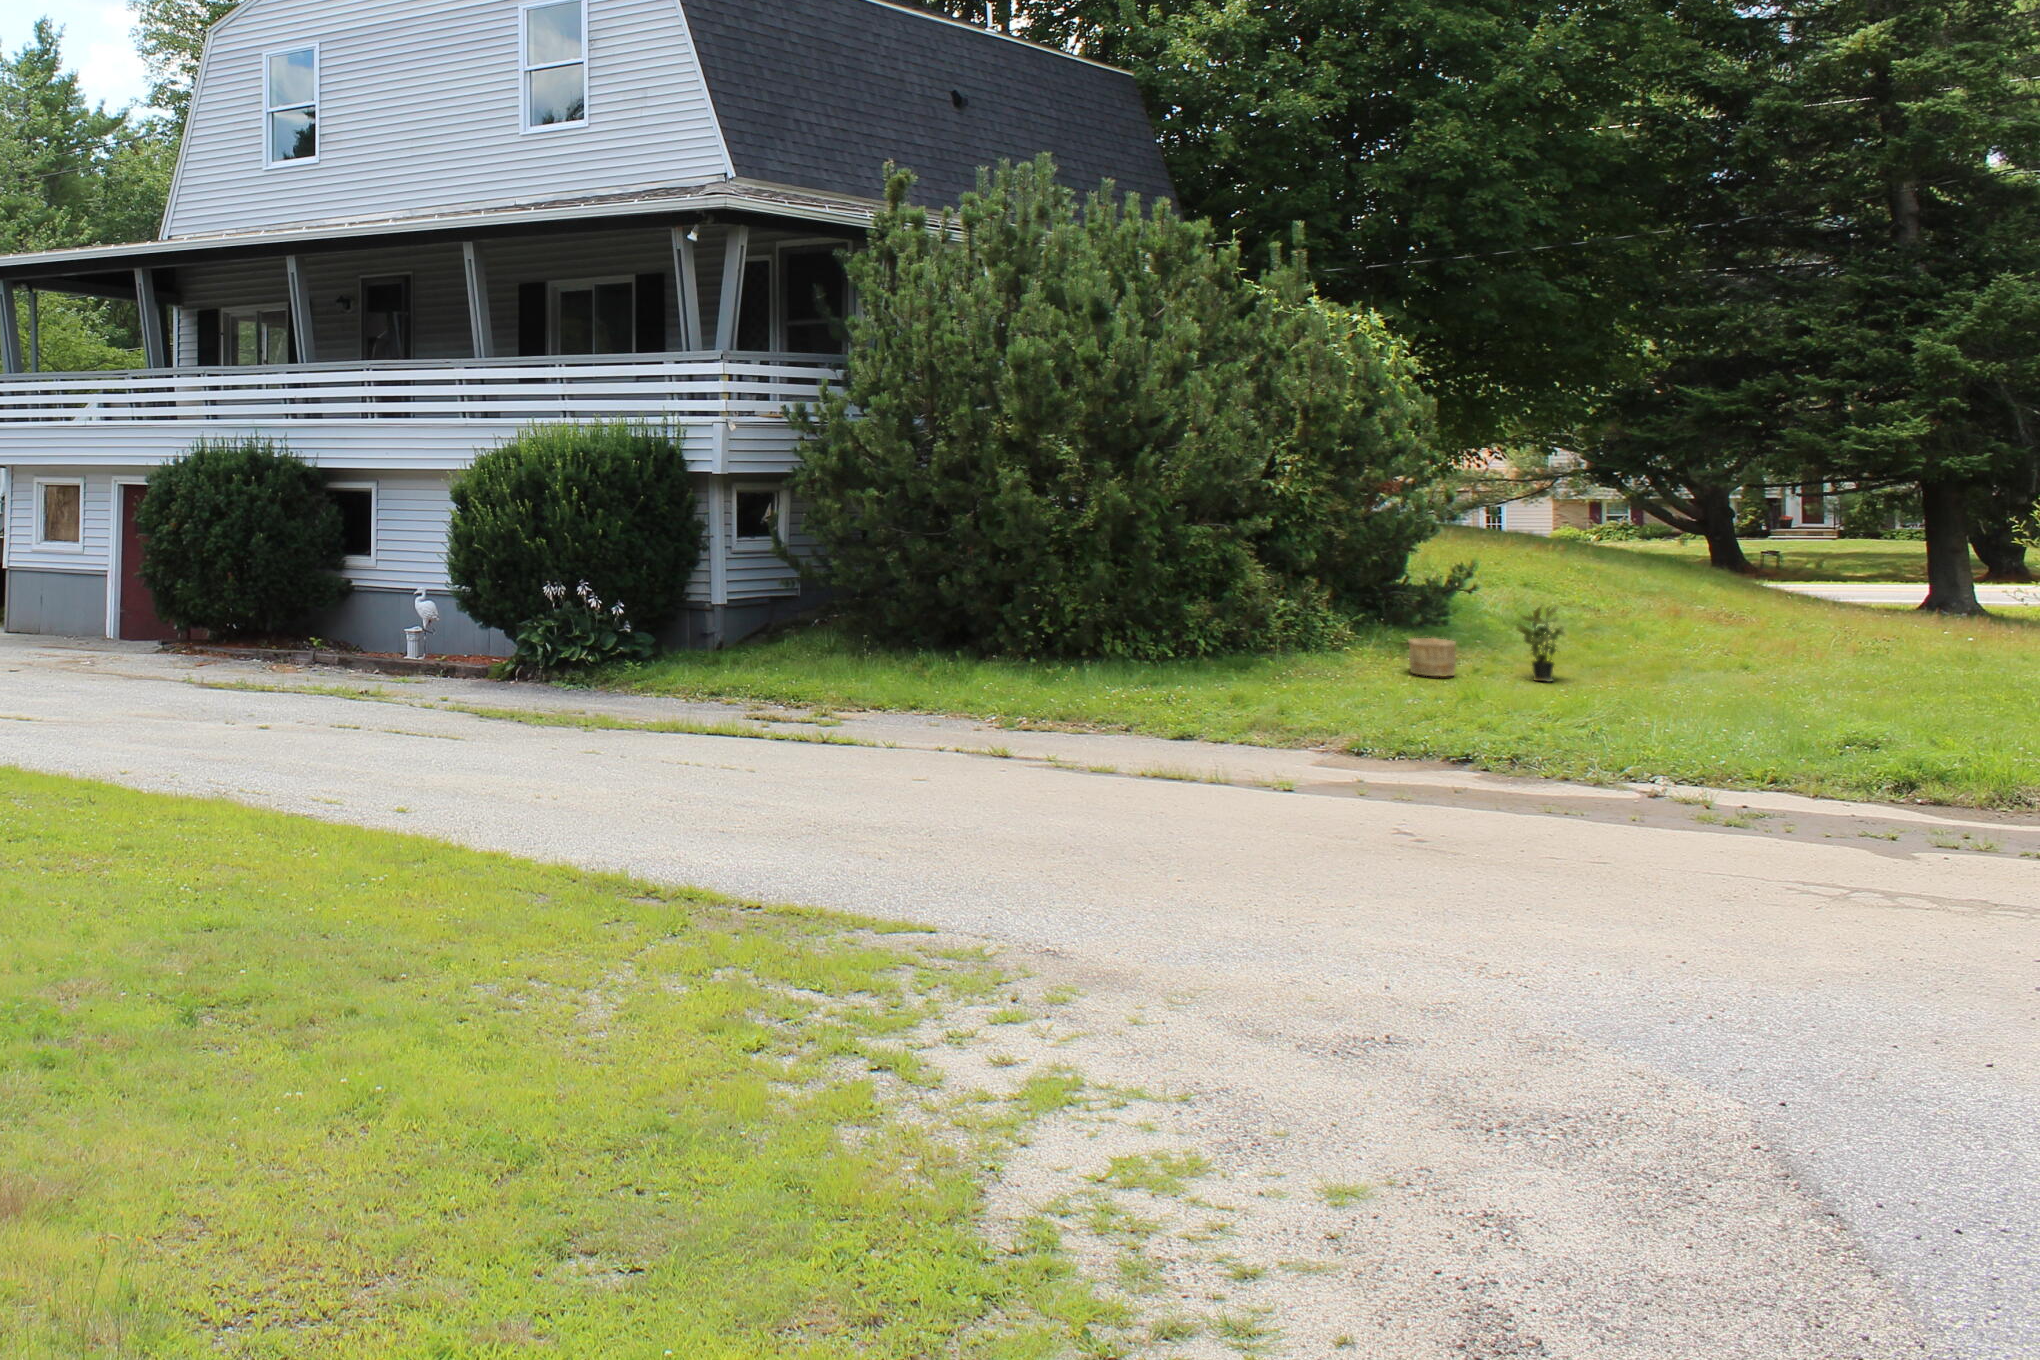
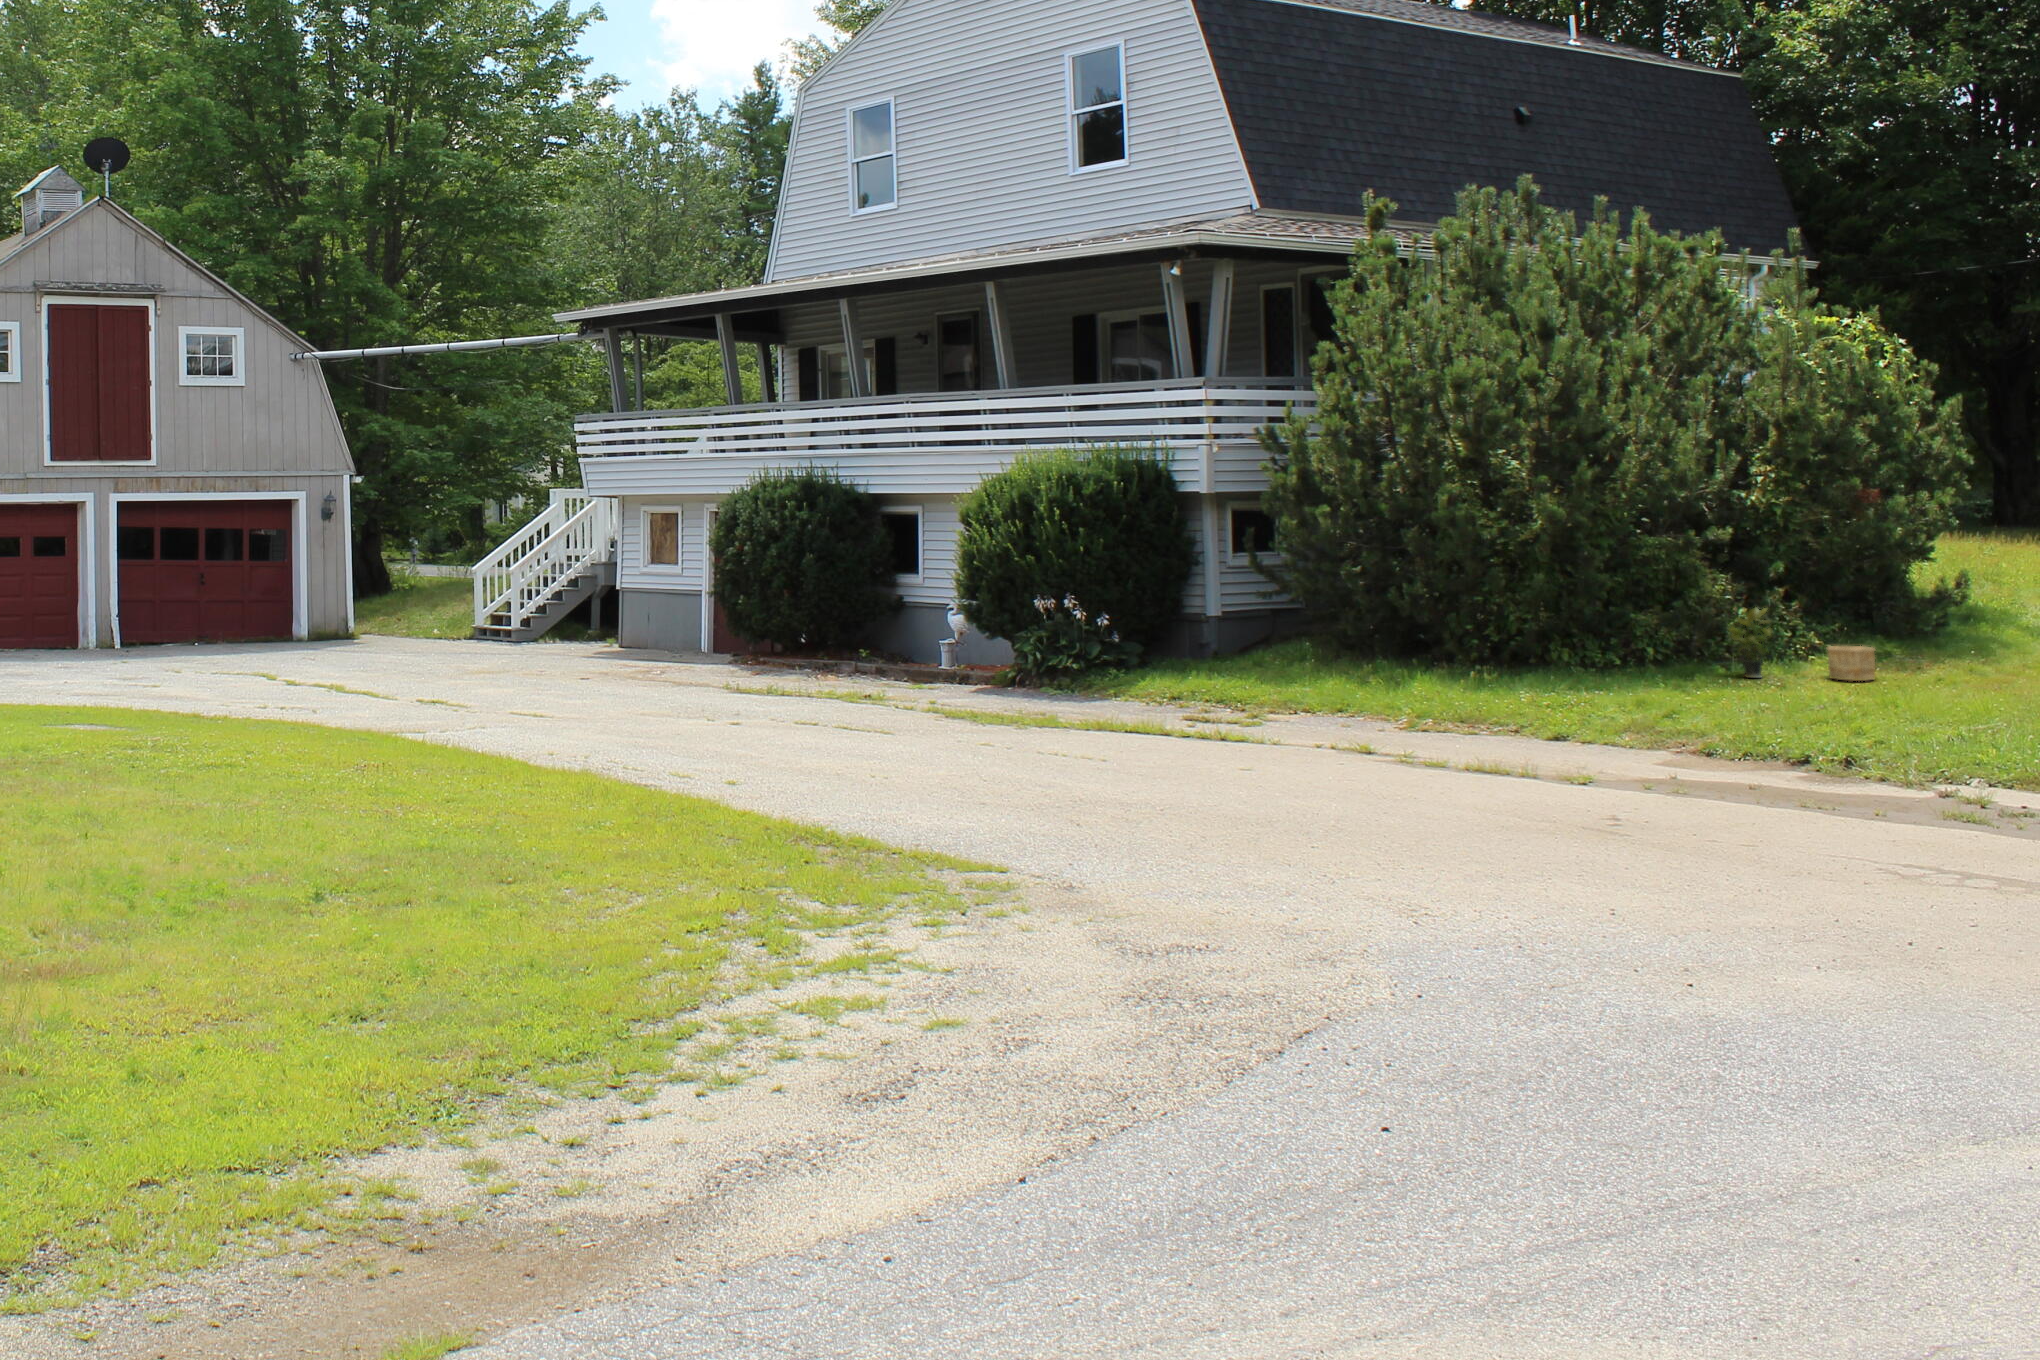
potted plant: present [1518,605,1565,682] -> present [1728,608,1772,678]

